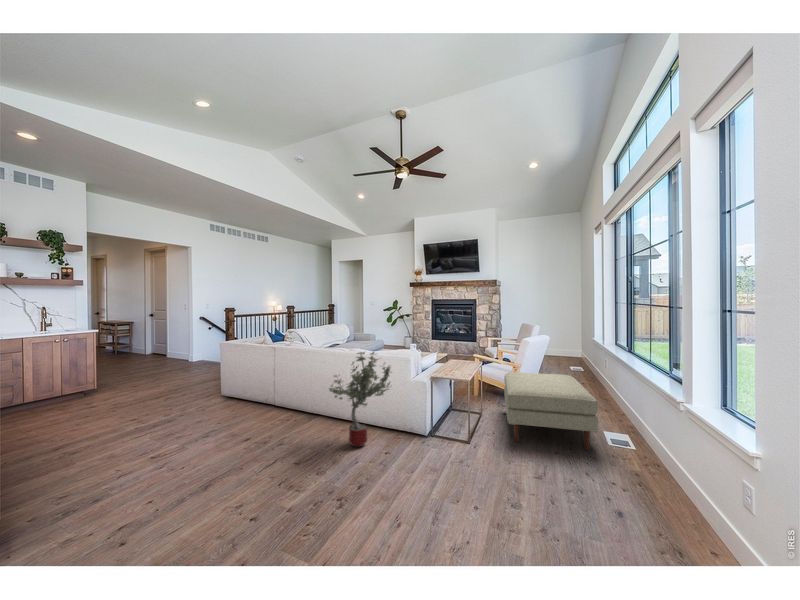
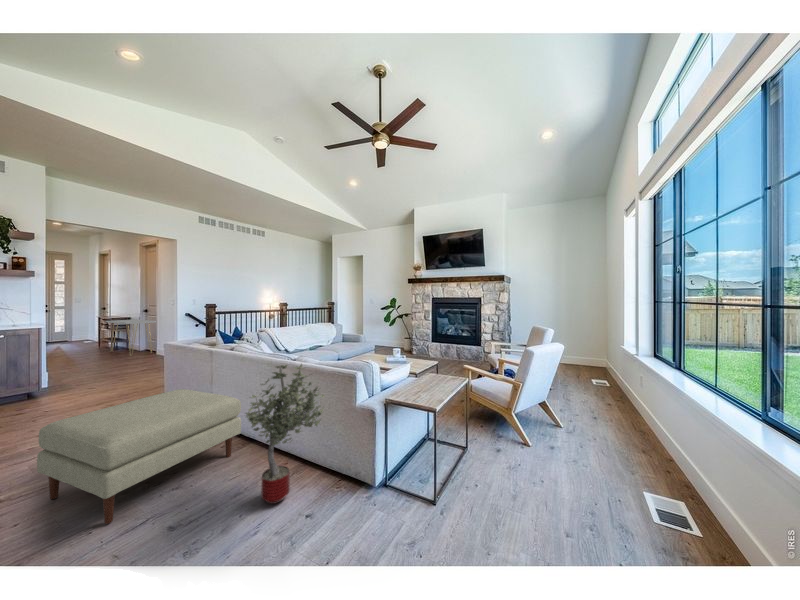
console table: none [113,324,166,359] -> present [106,320,157,356]
ottoman: present [504,372,598,450] -> present [37,389,241,524]

